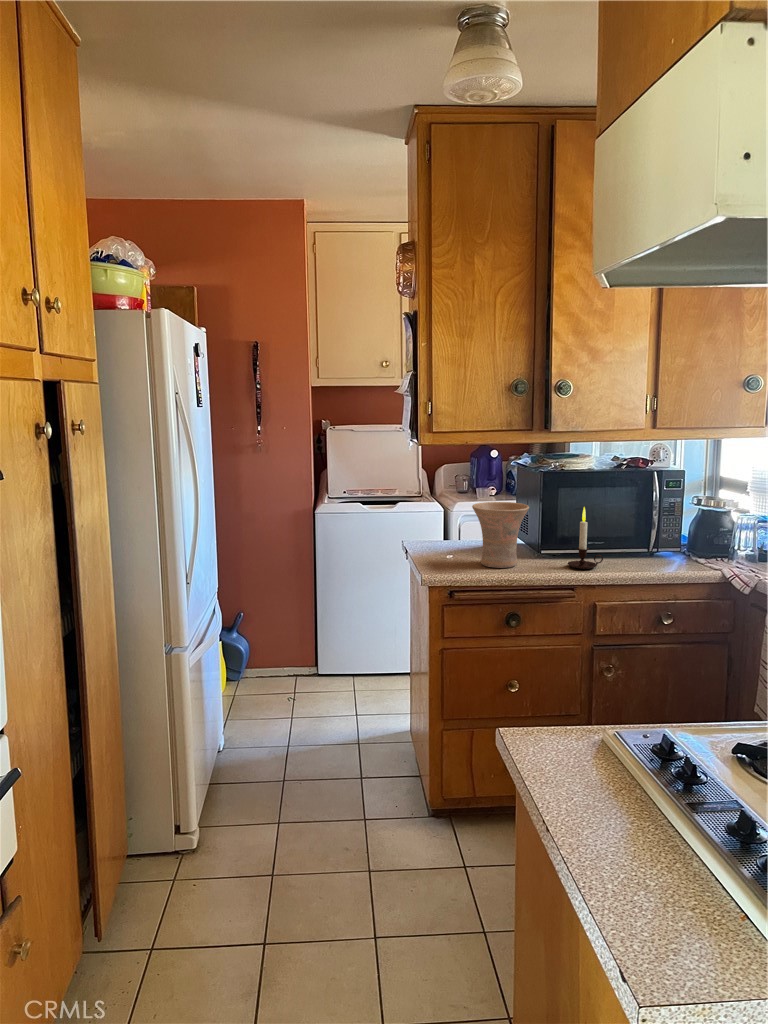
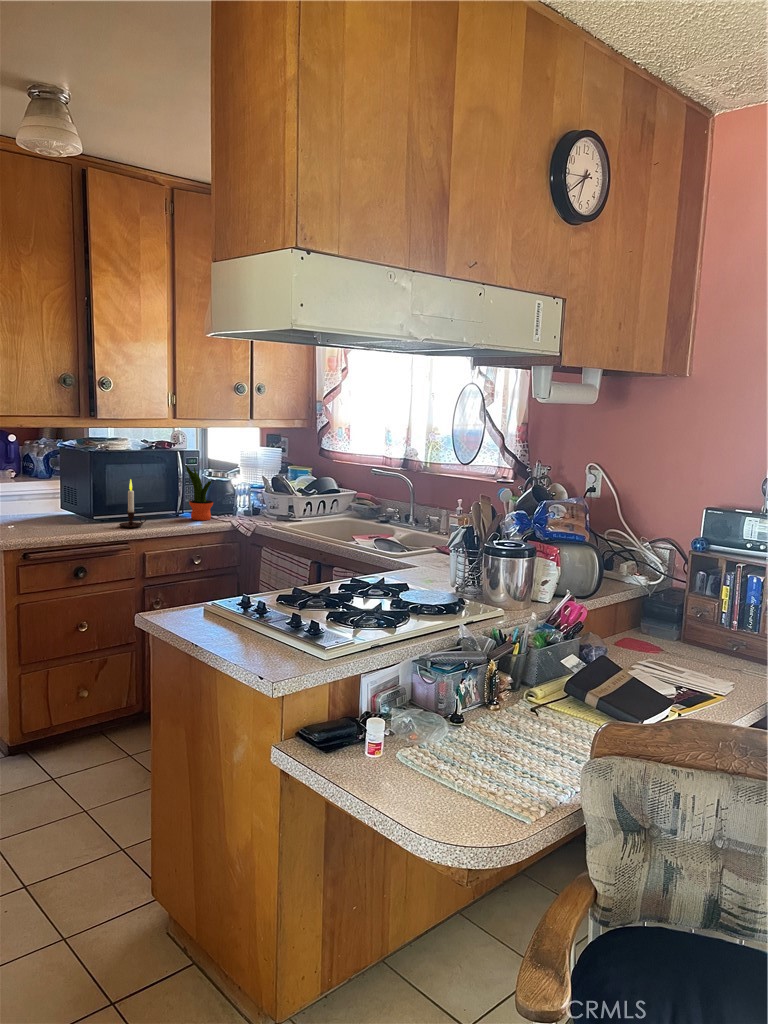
potted plant: none [660,490,698,566] -> present [186,465,213,520]
vase: present [472,502,529,568] -> none [34,478,86,532]

